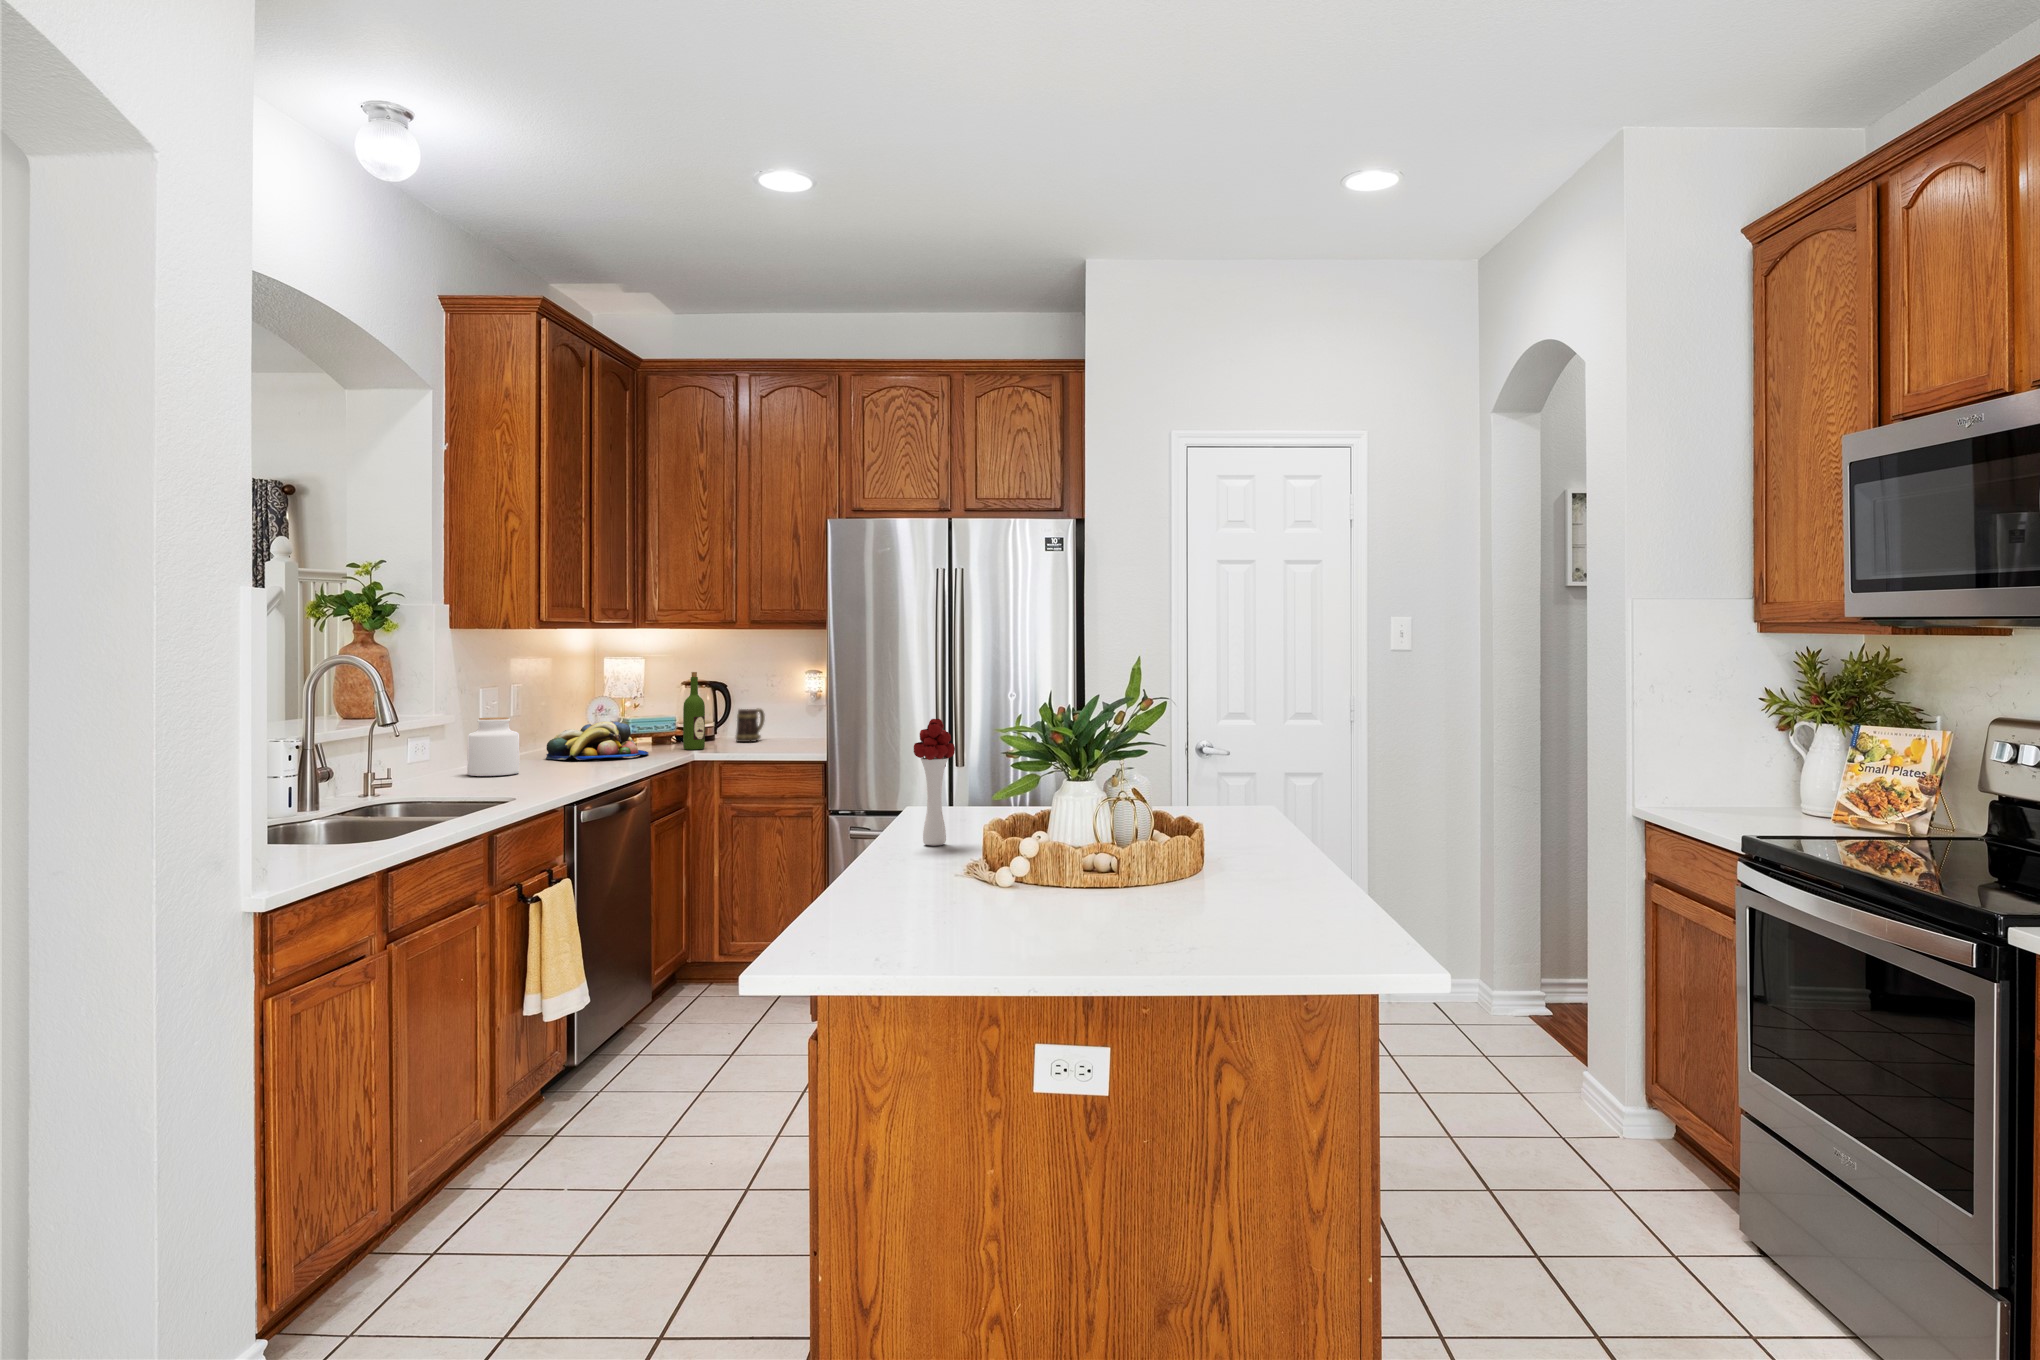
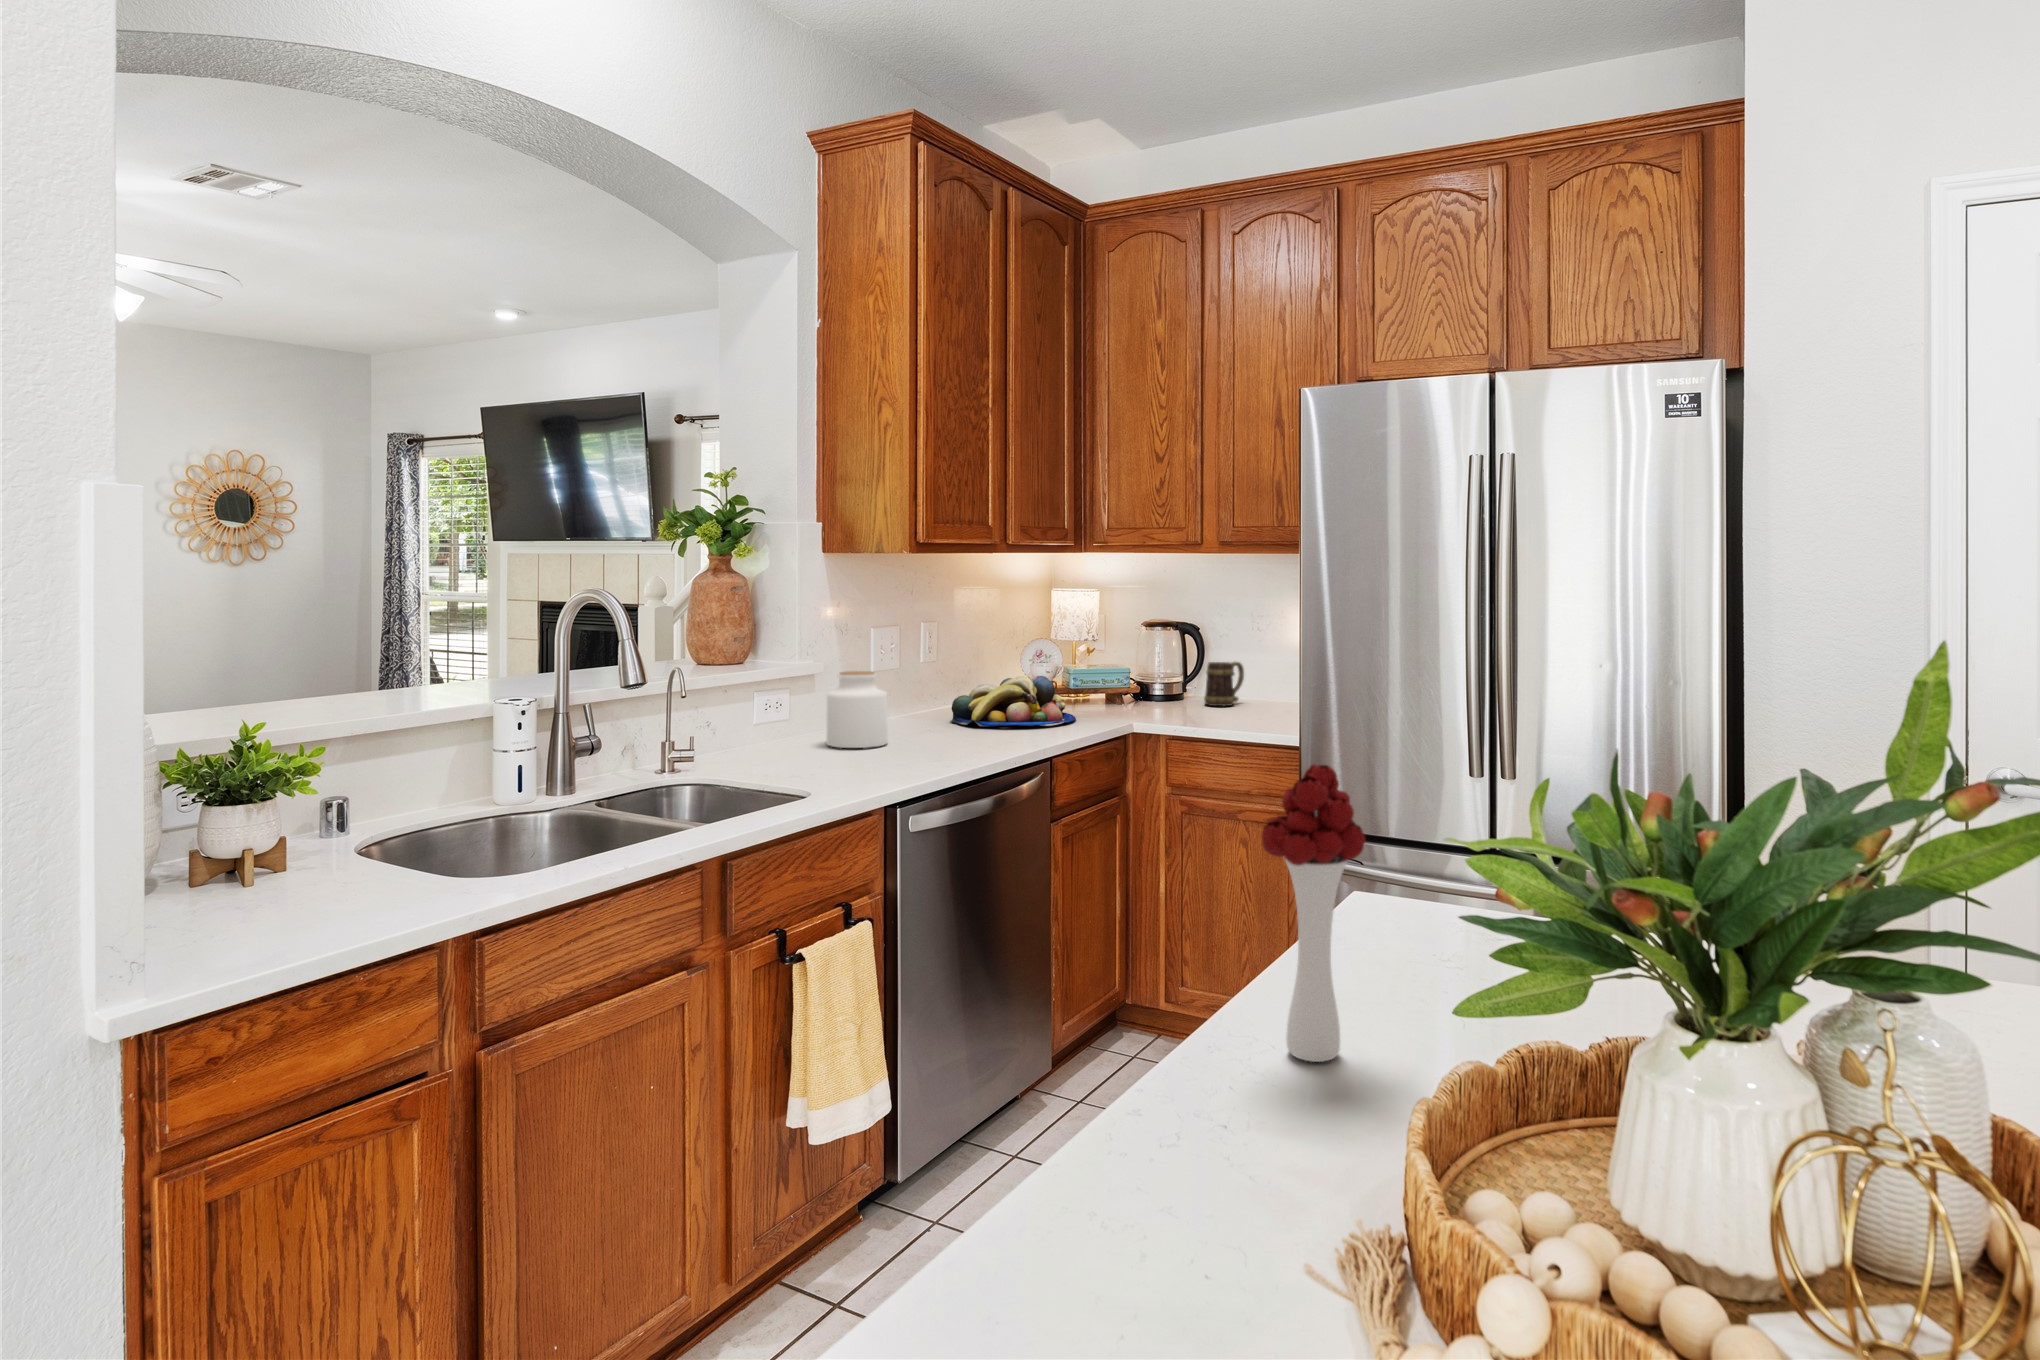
wine bottle: present [683,672,705,750] -> none [1127,613,1154,716]

